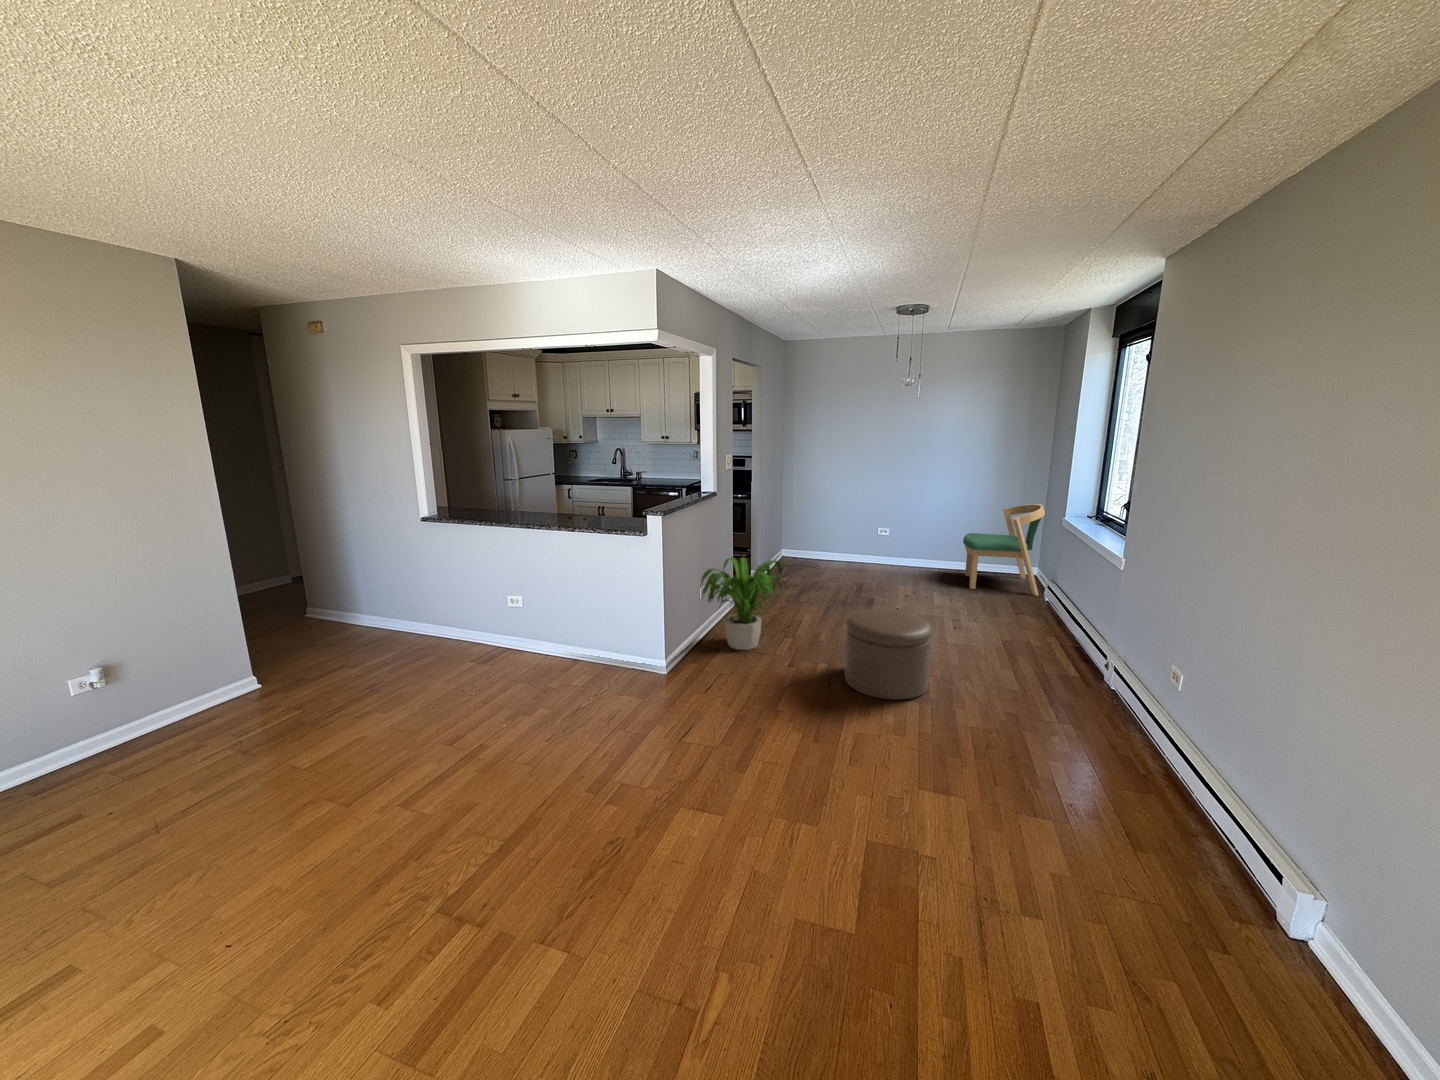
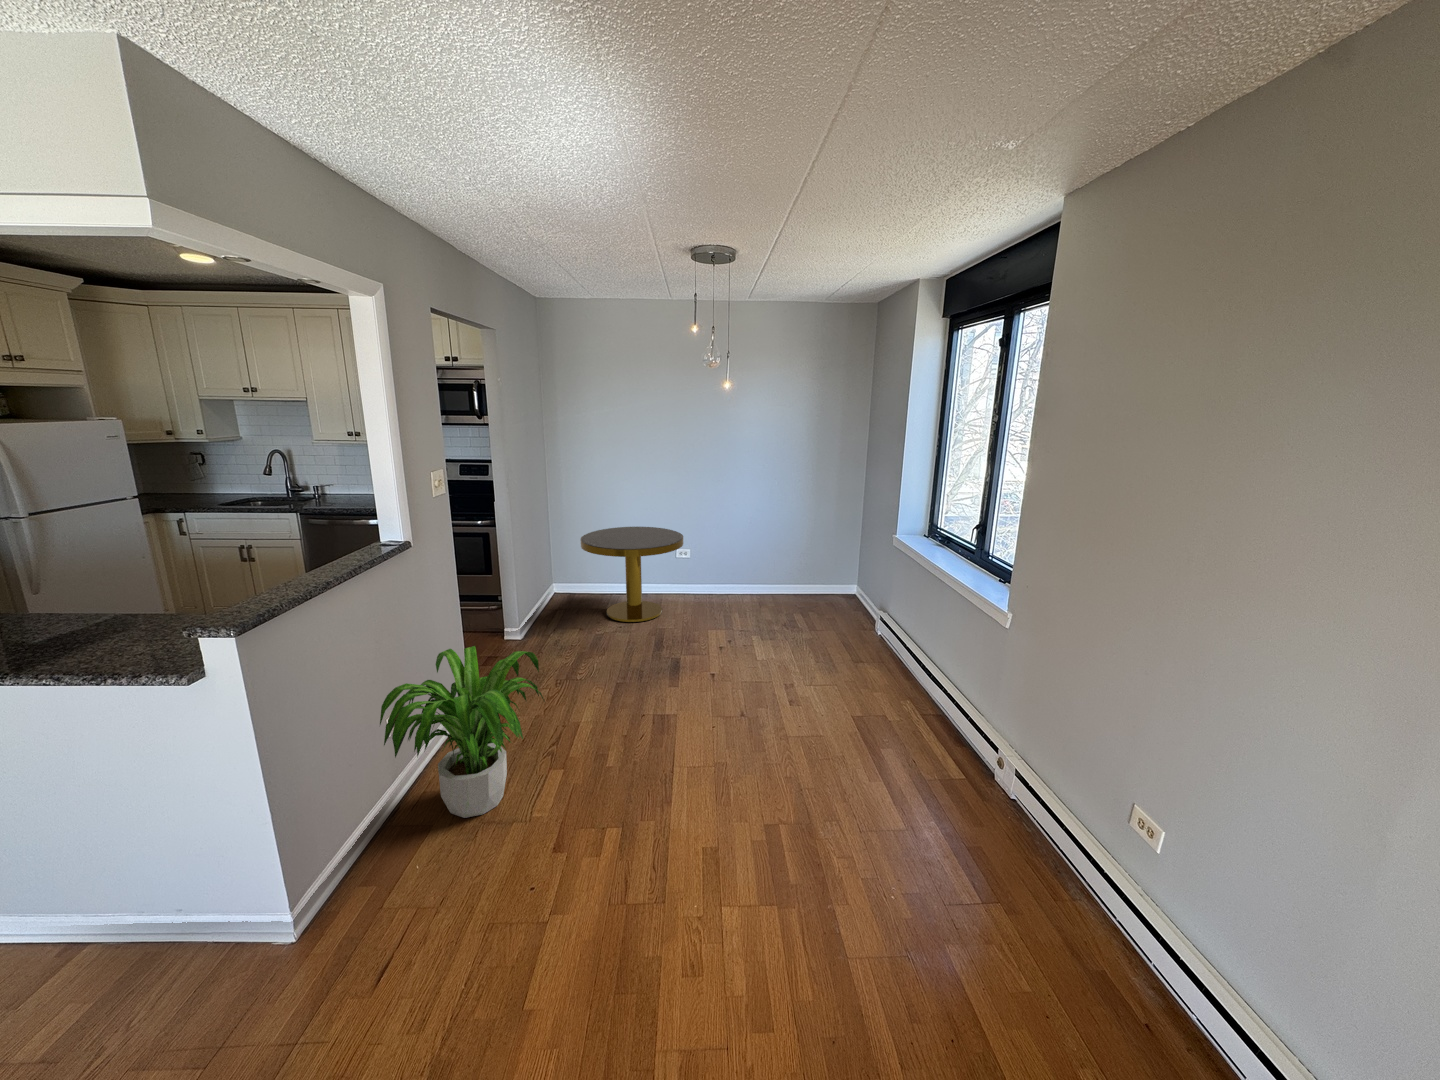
dining chair: present [963,504,1045,596] -> none [782,514,871,625]
side table: none [803,509,881,577] -> present [580,527,683,622]
ottoman: present [845,609,932,700] -> none [646,724,783,902]

